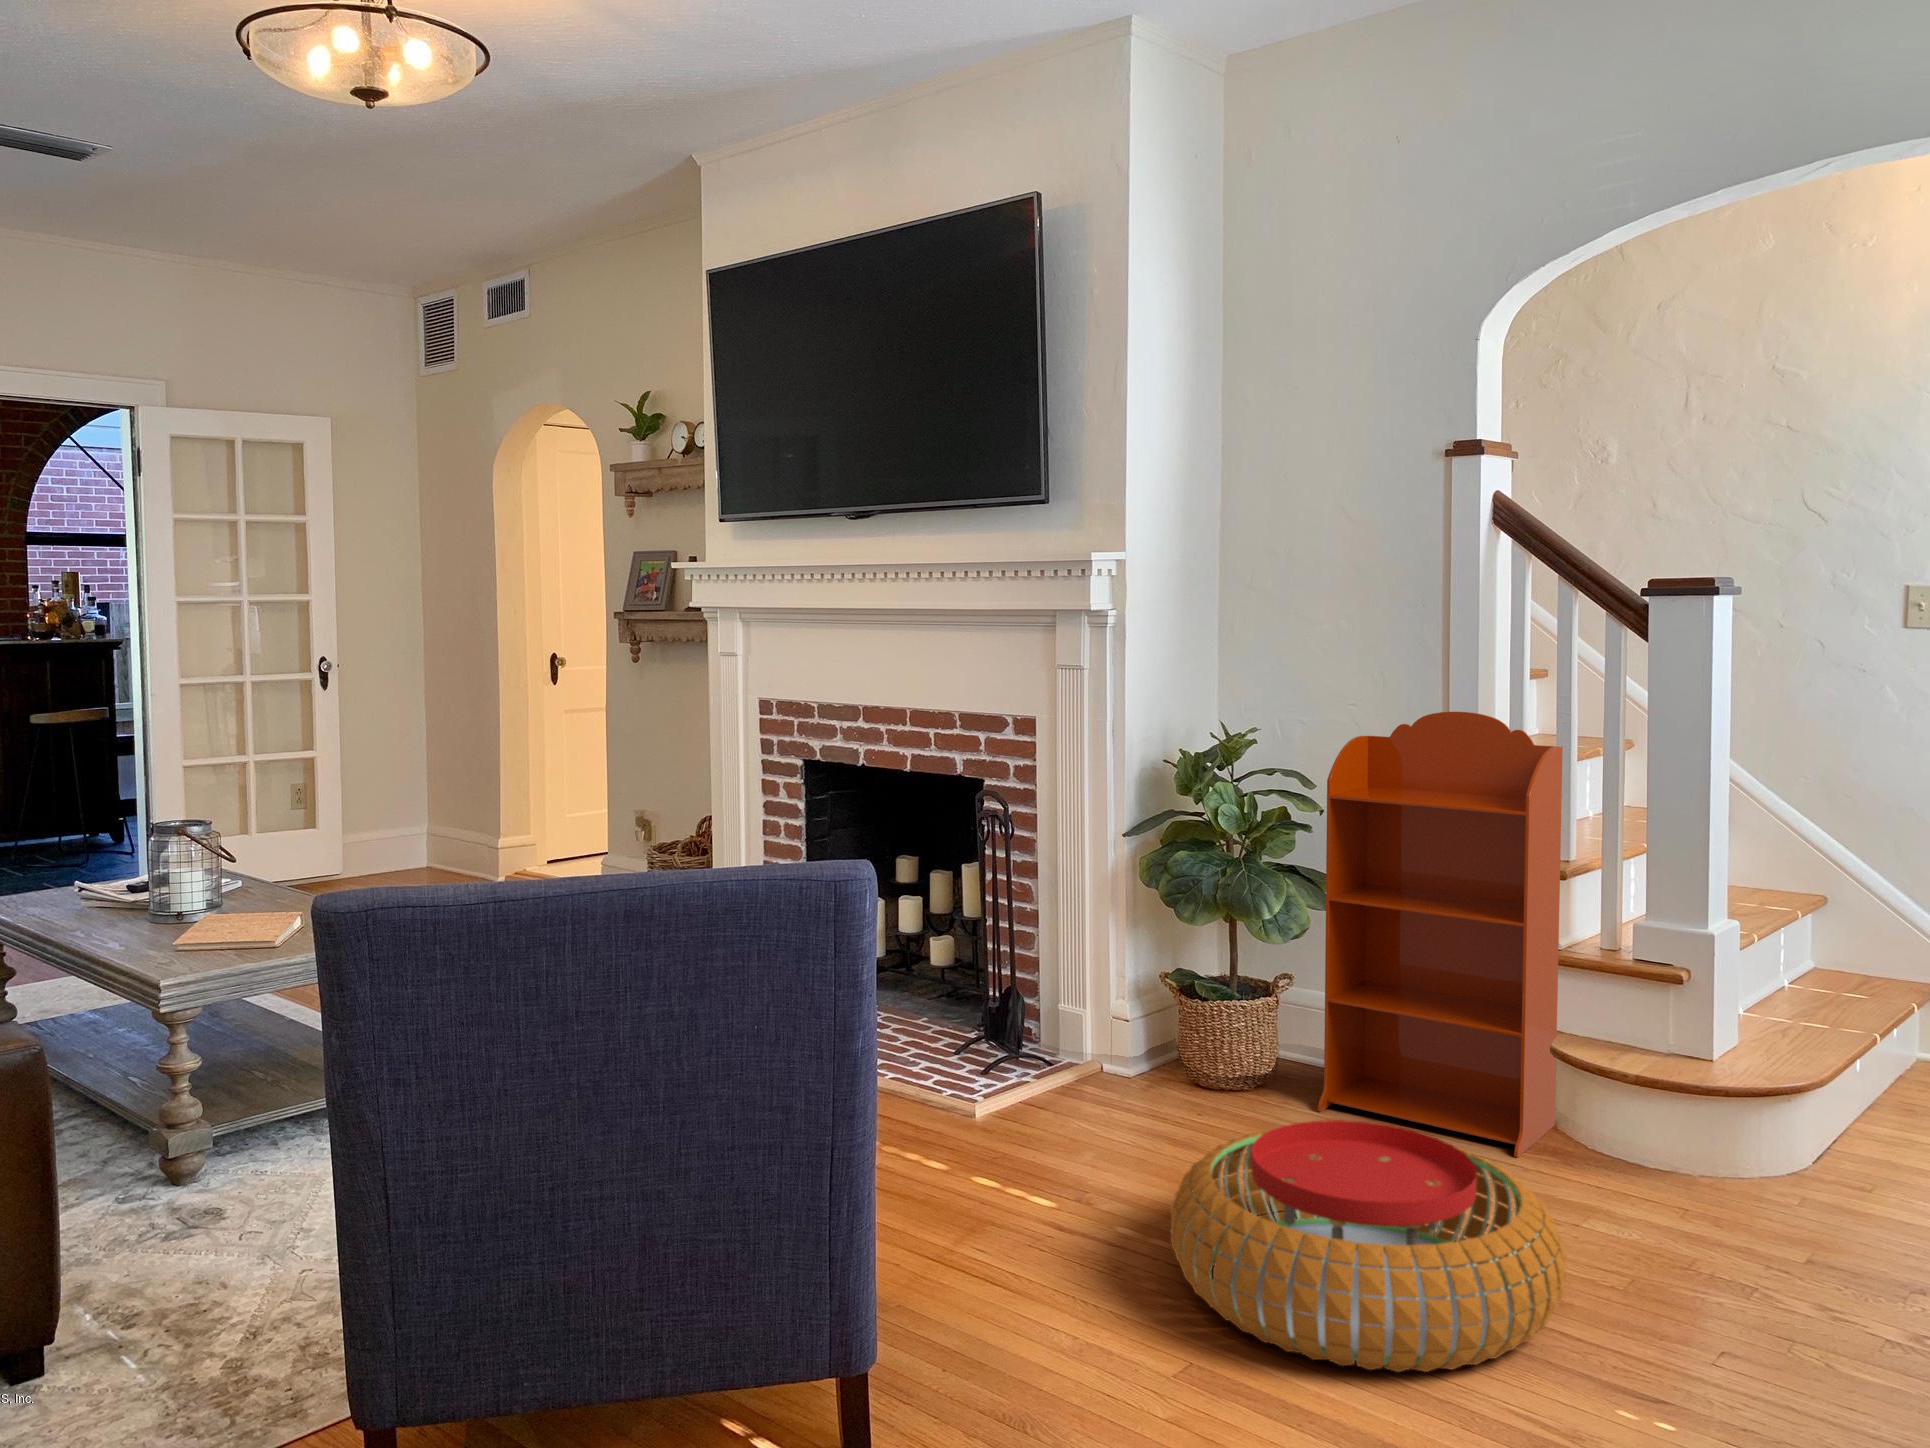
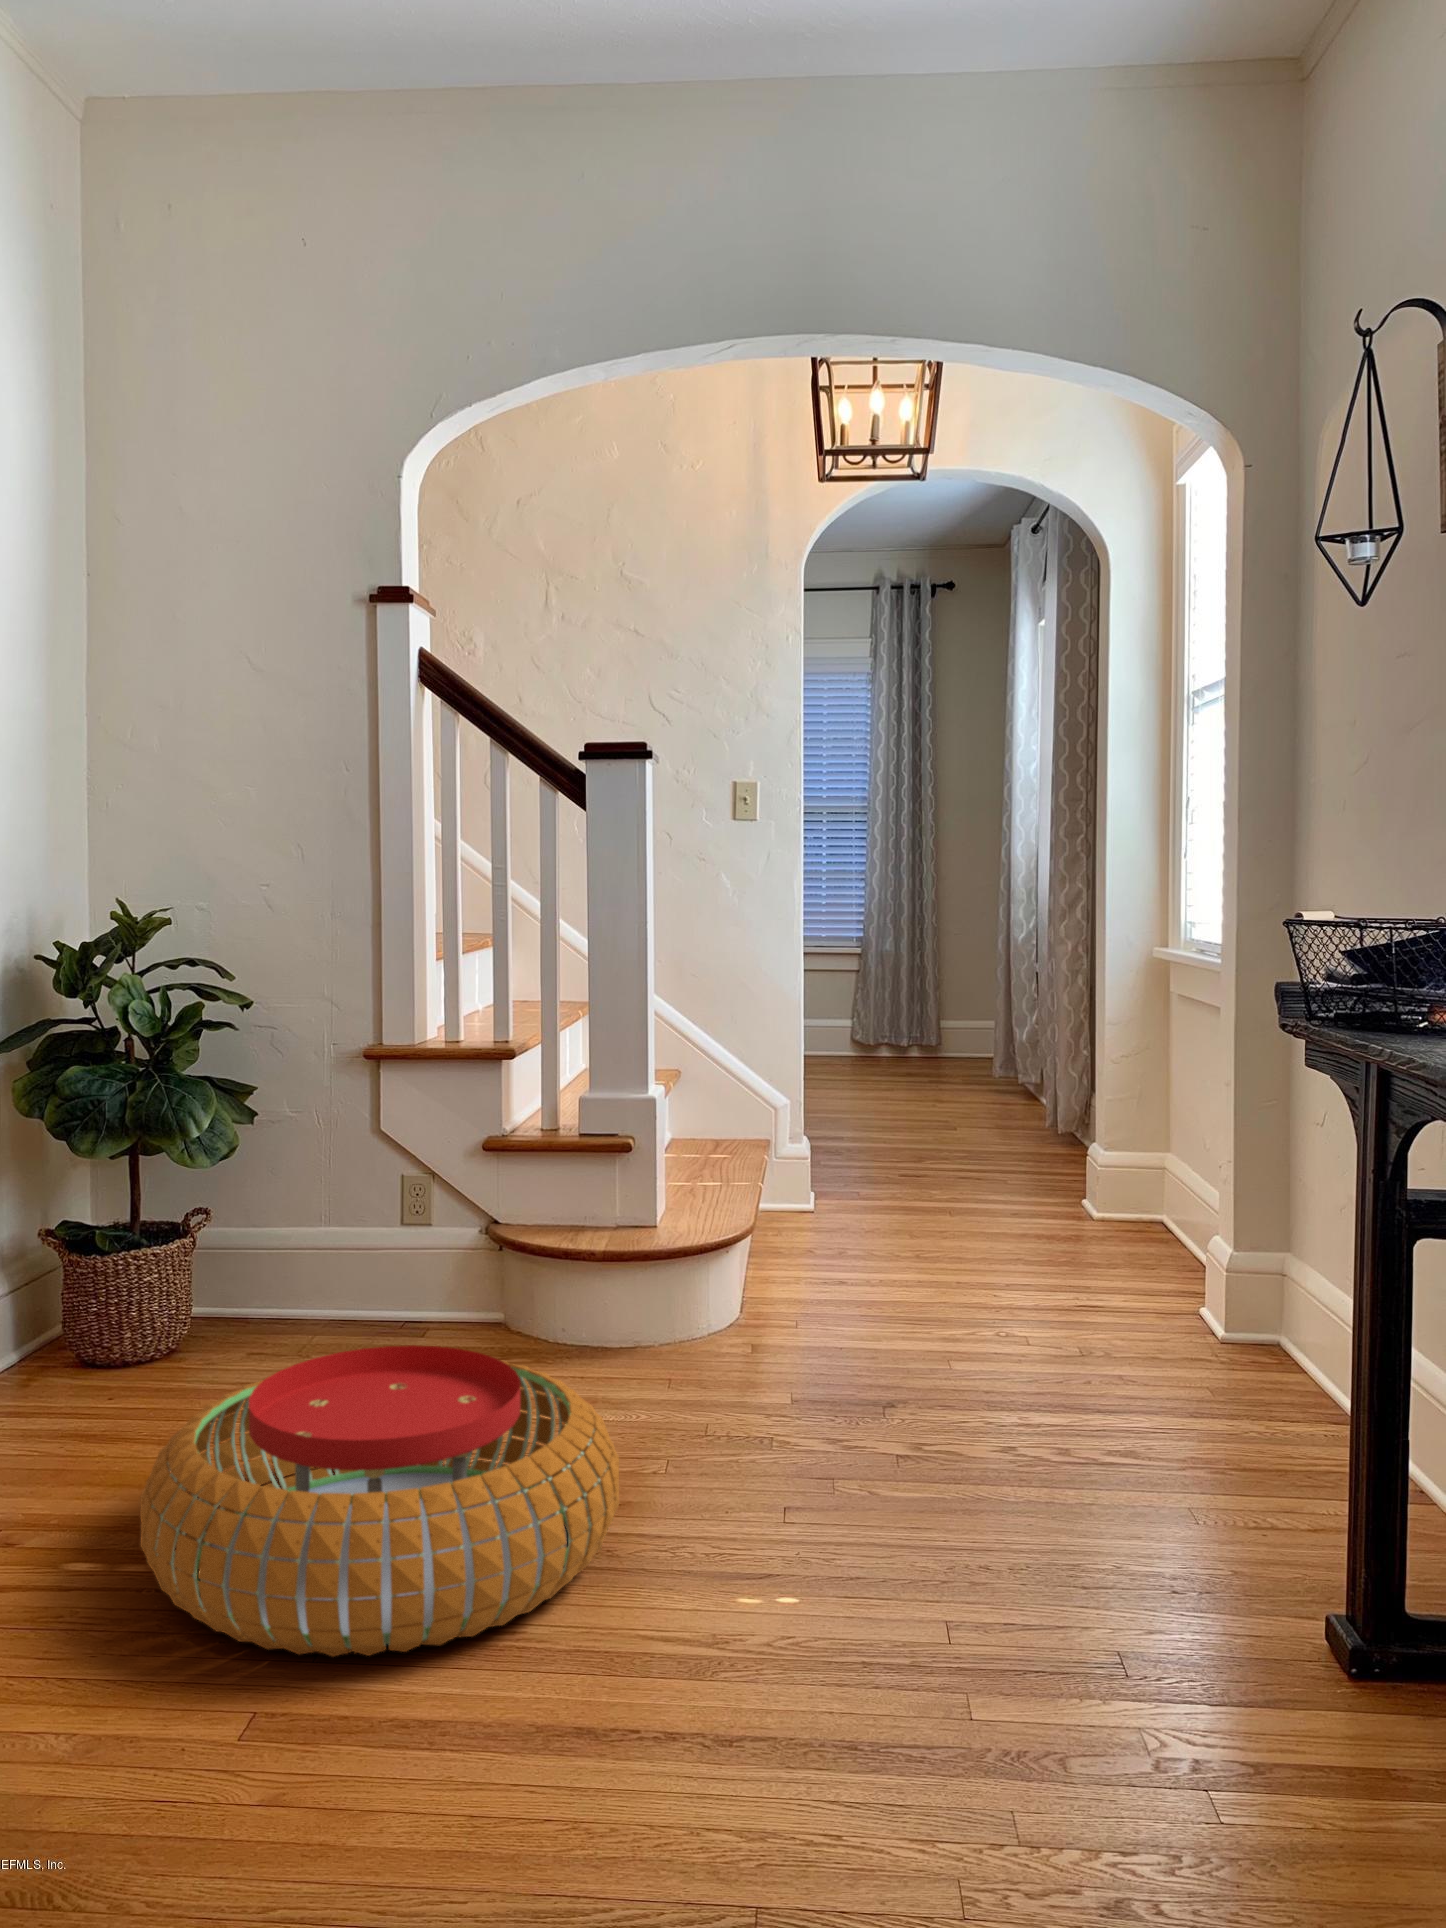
bookcase: present [1318,712,1563,1158] -> none [255,886,507,1364]

